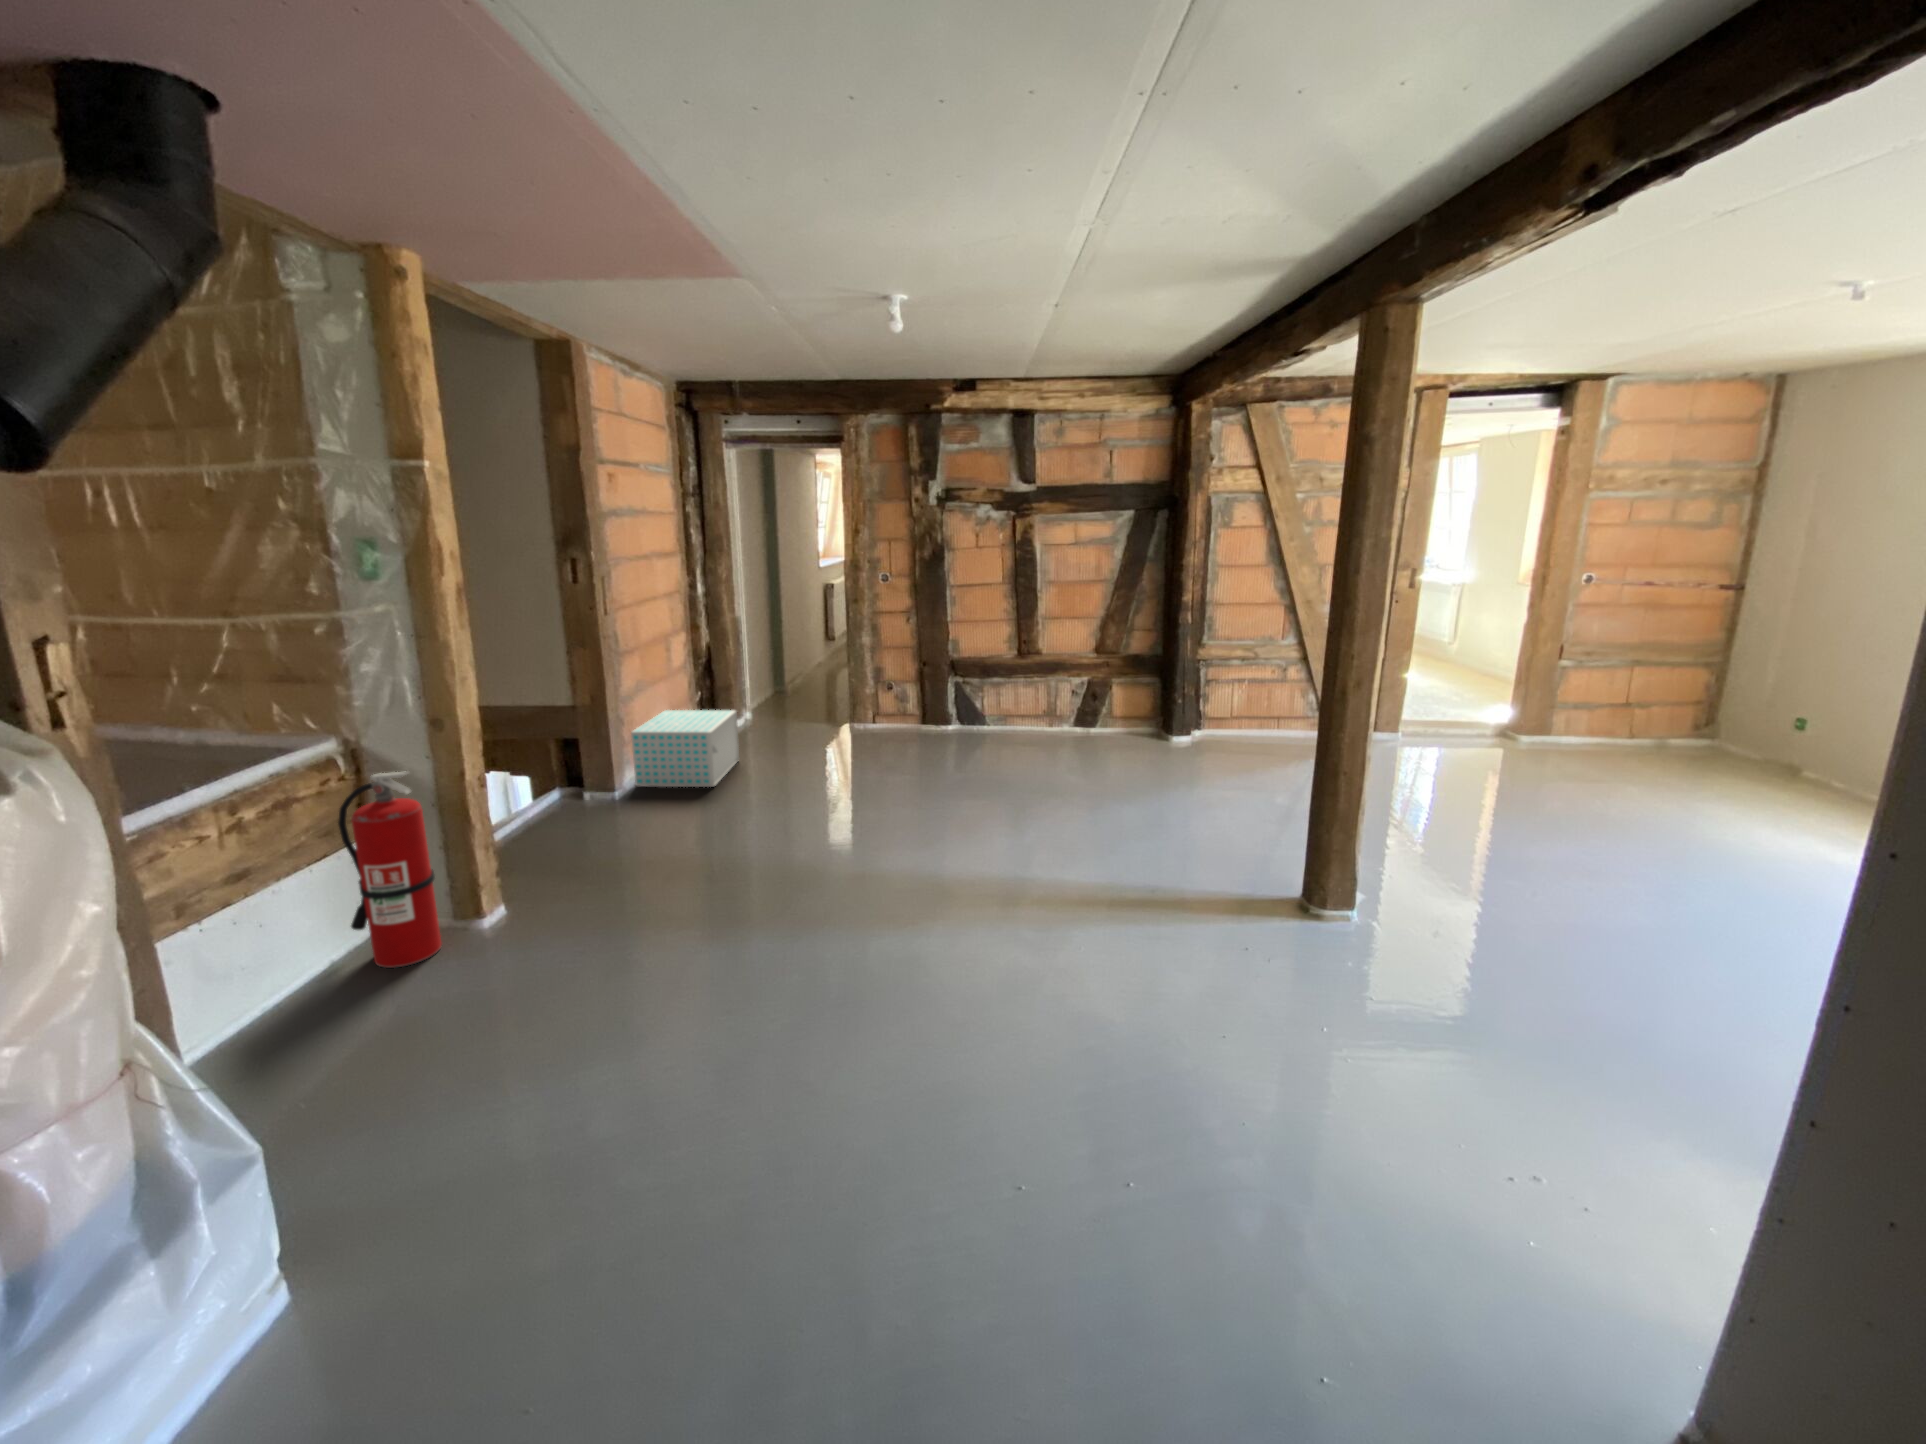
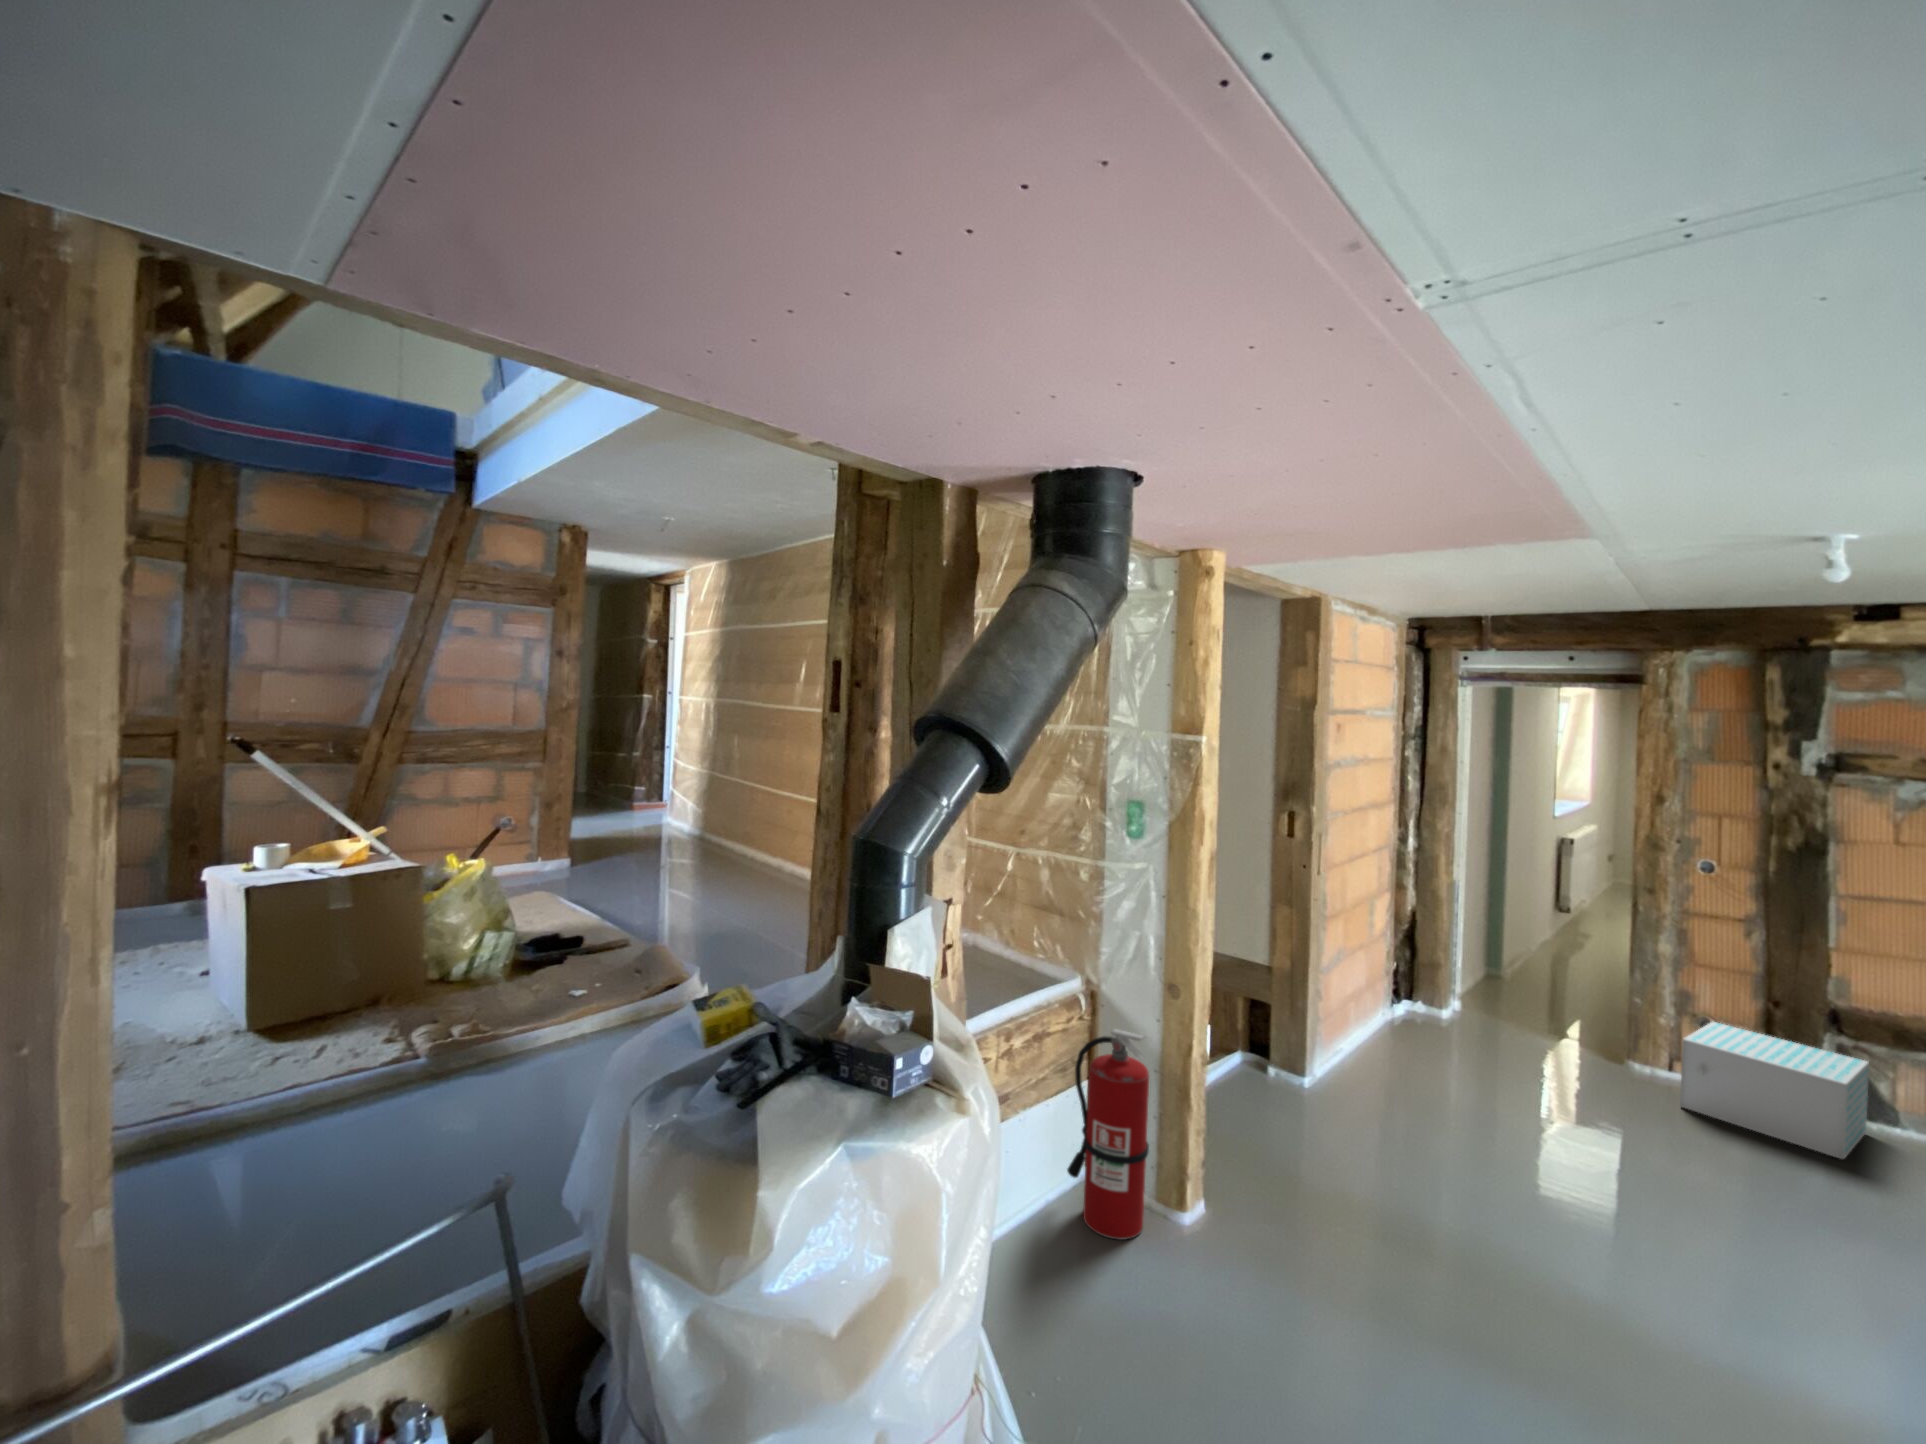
storage box: present [631,710,739,787] -> present [1680,1022,1869,1159]

